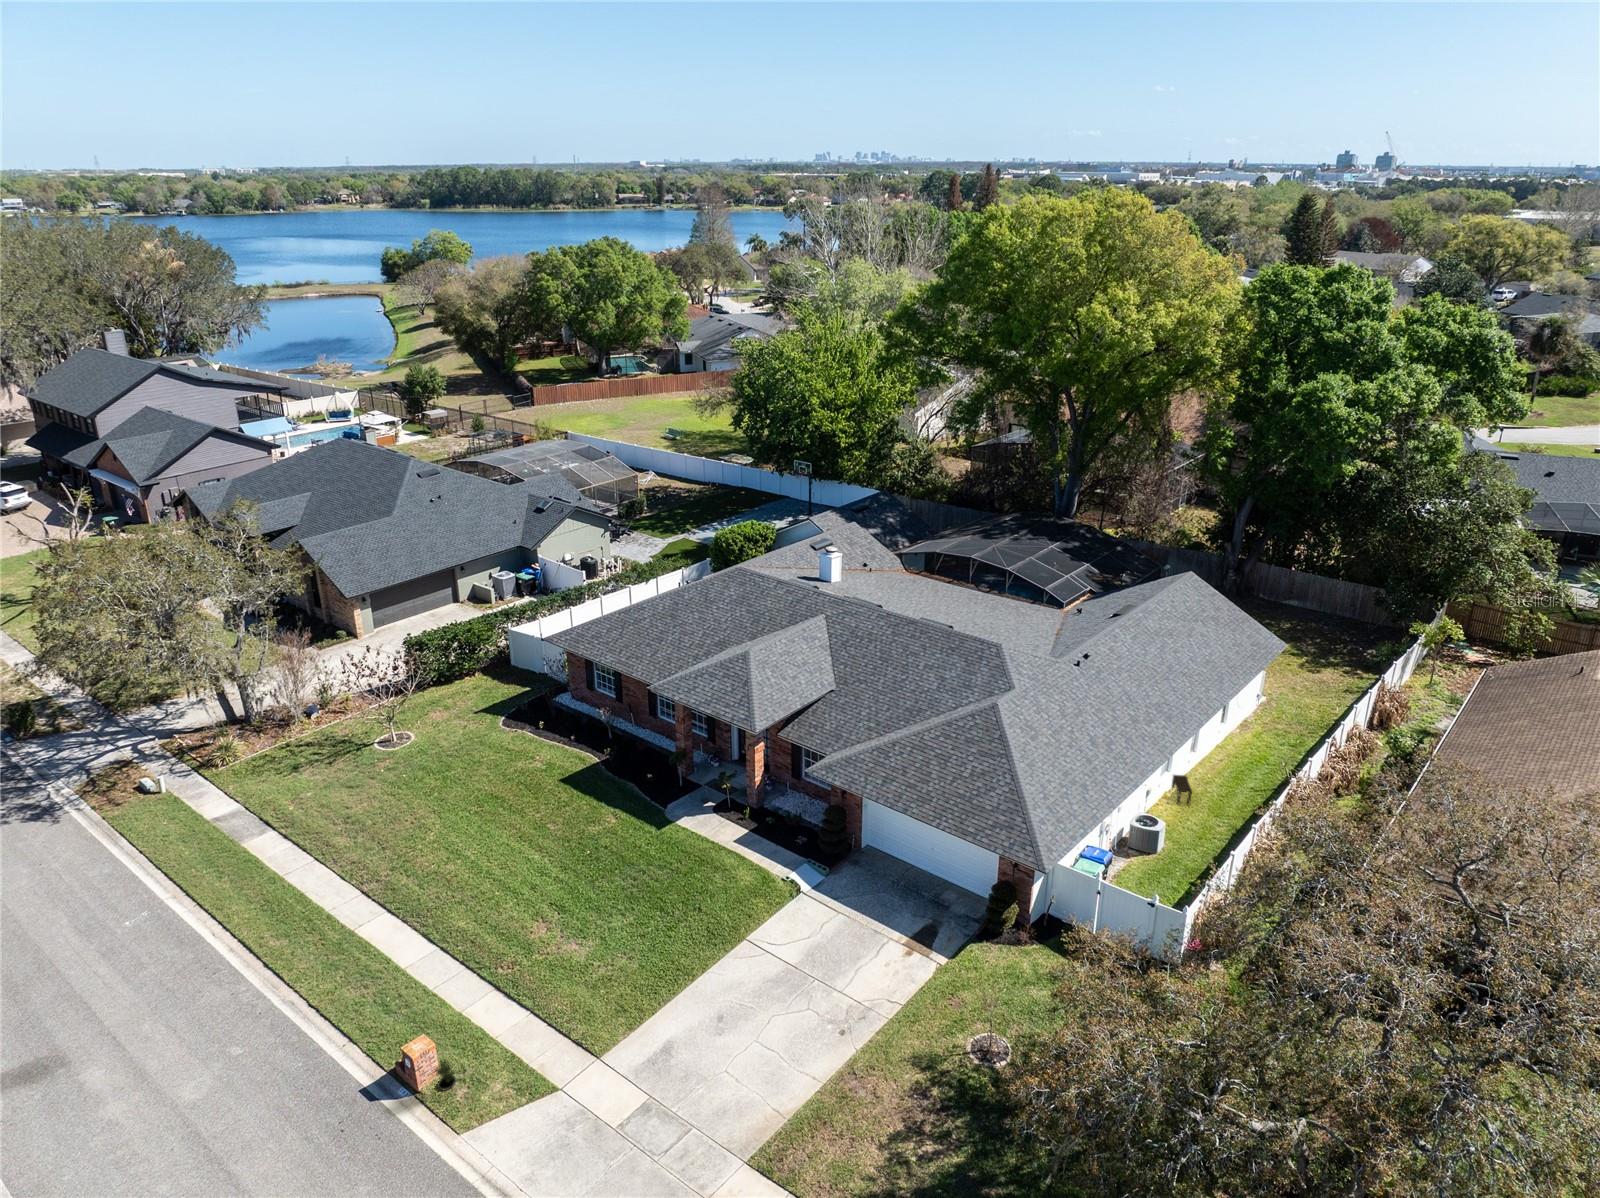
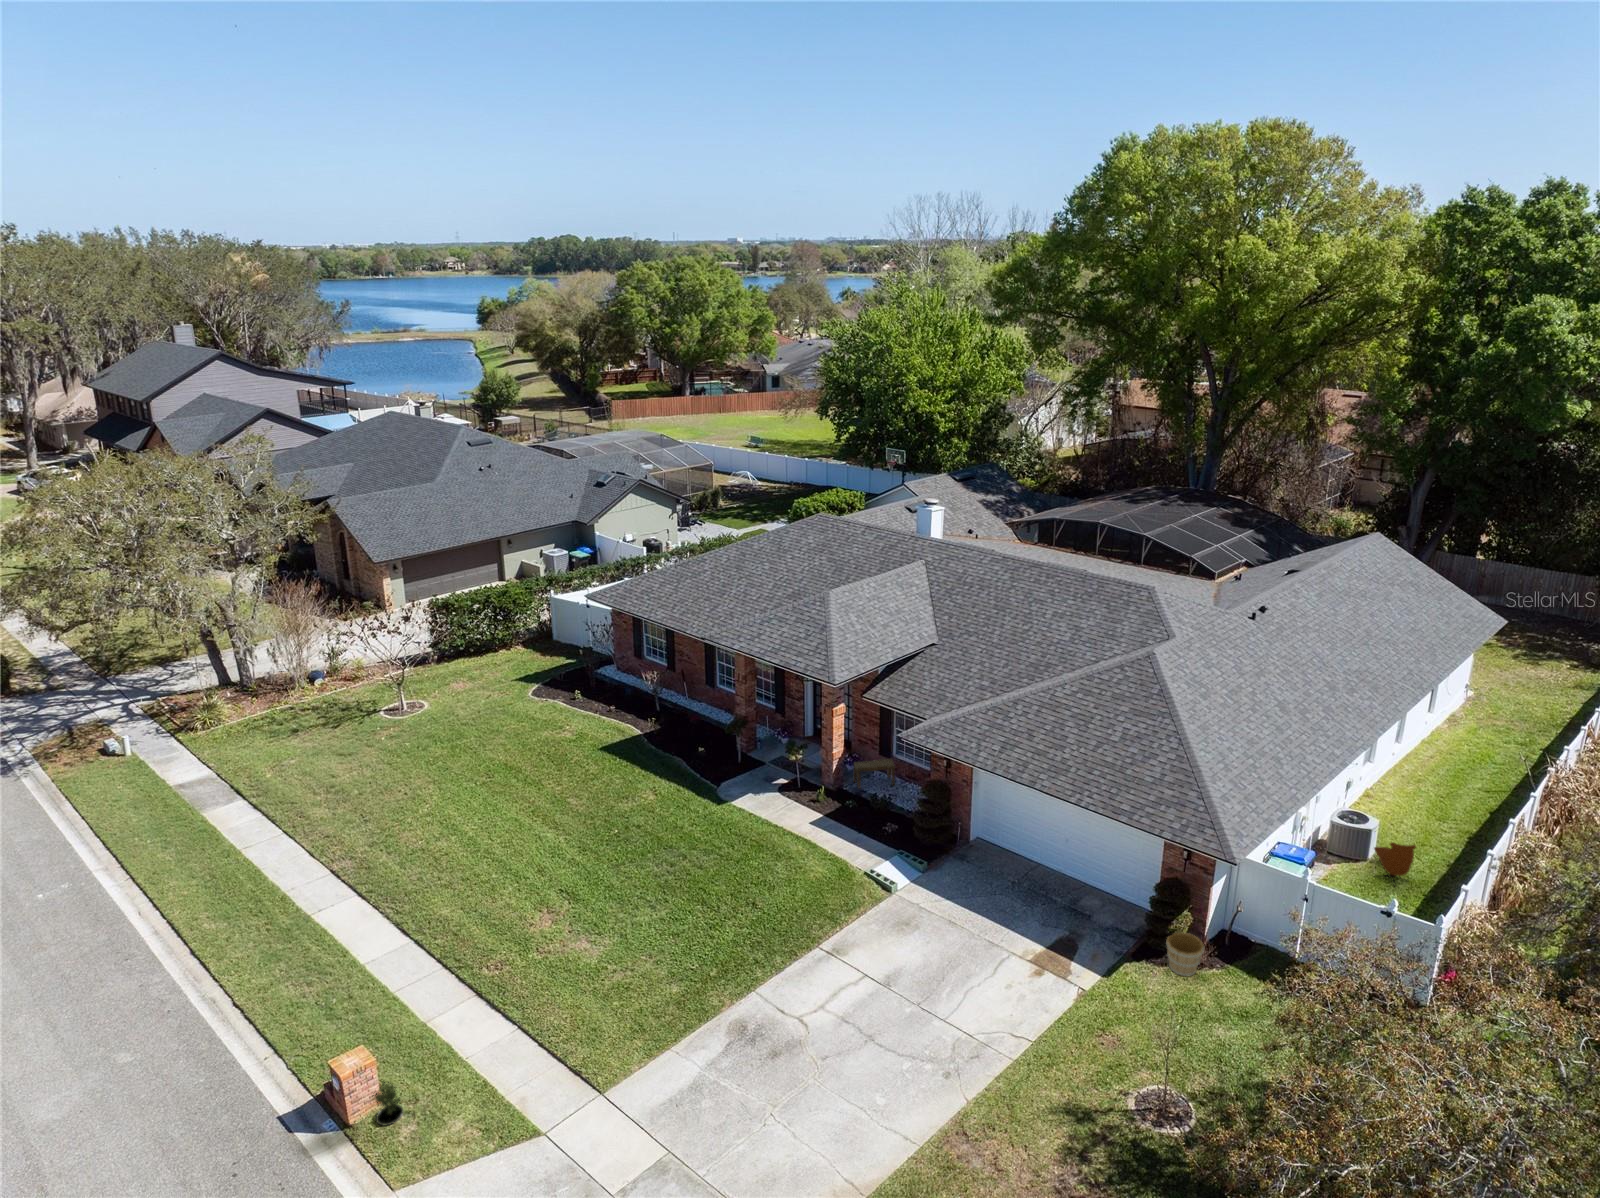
bench: present [1172,775,1192,805] -> present [854,759,895,789]
lounge chair: none [1157,842,1184,874] -> present [1374,842,1416,884]
wooden bucket: none [998,920,1024,952] -> present [1166,933,1204,976]

